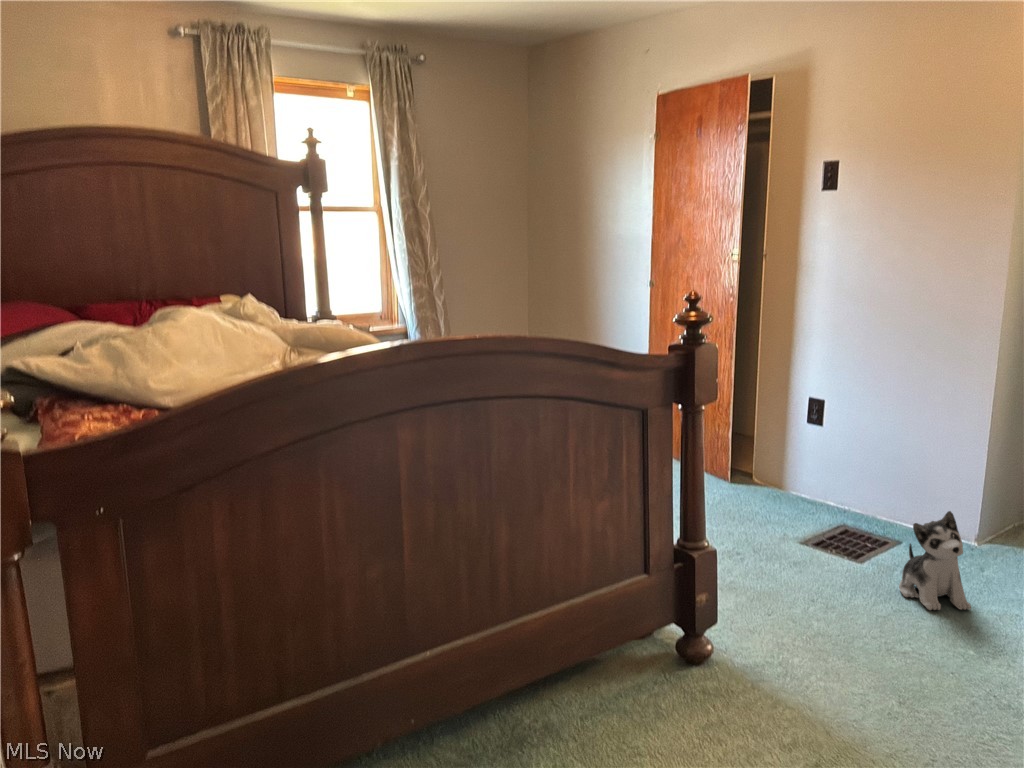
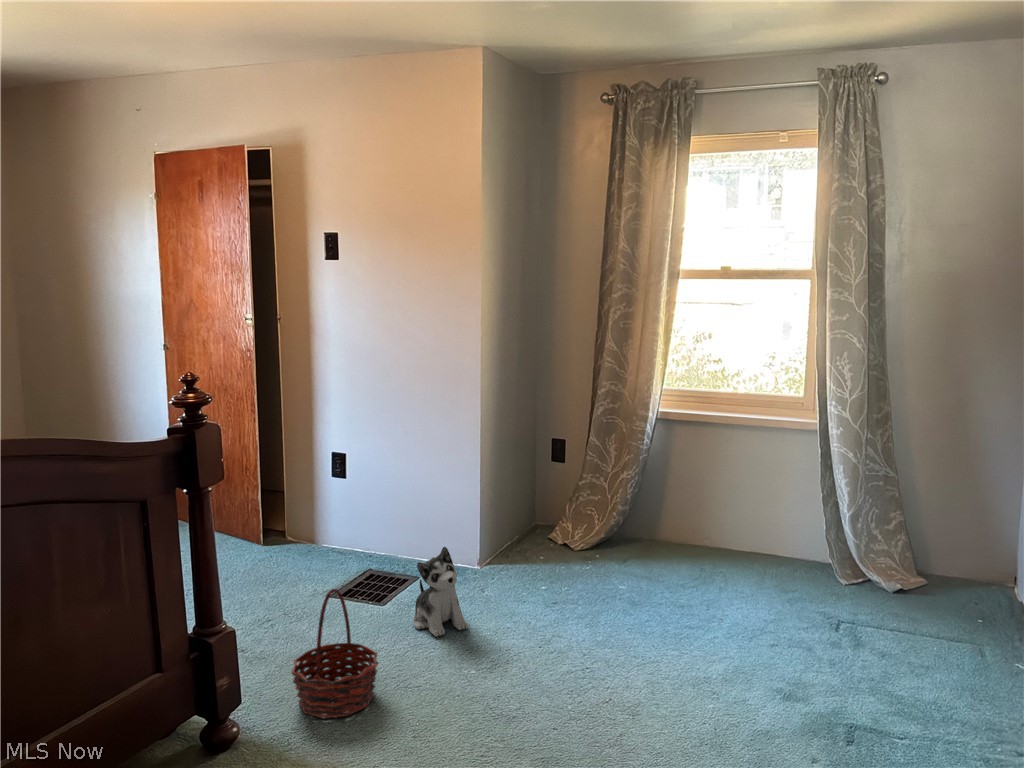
basket: none [768,530,866,668] -> present [291,589,378,719]

